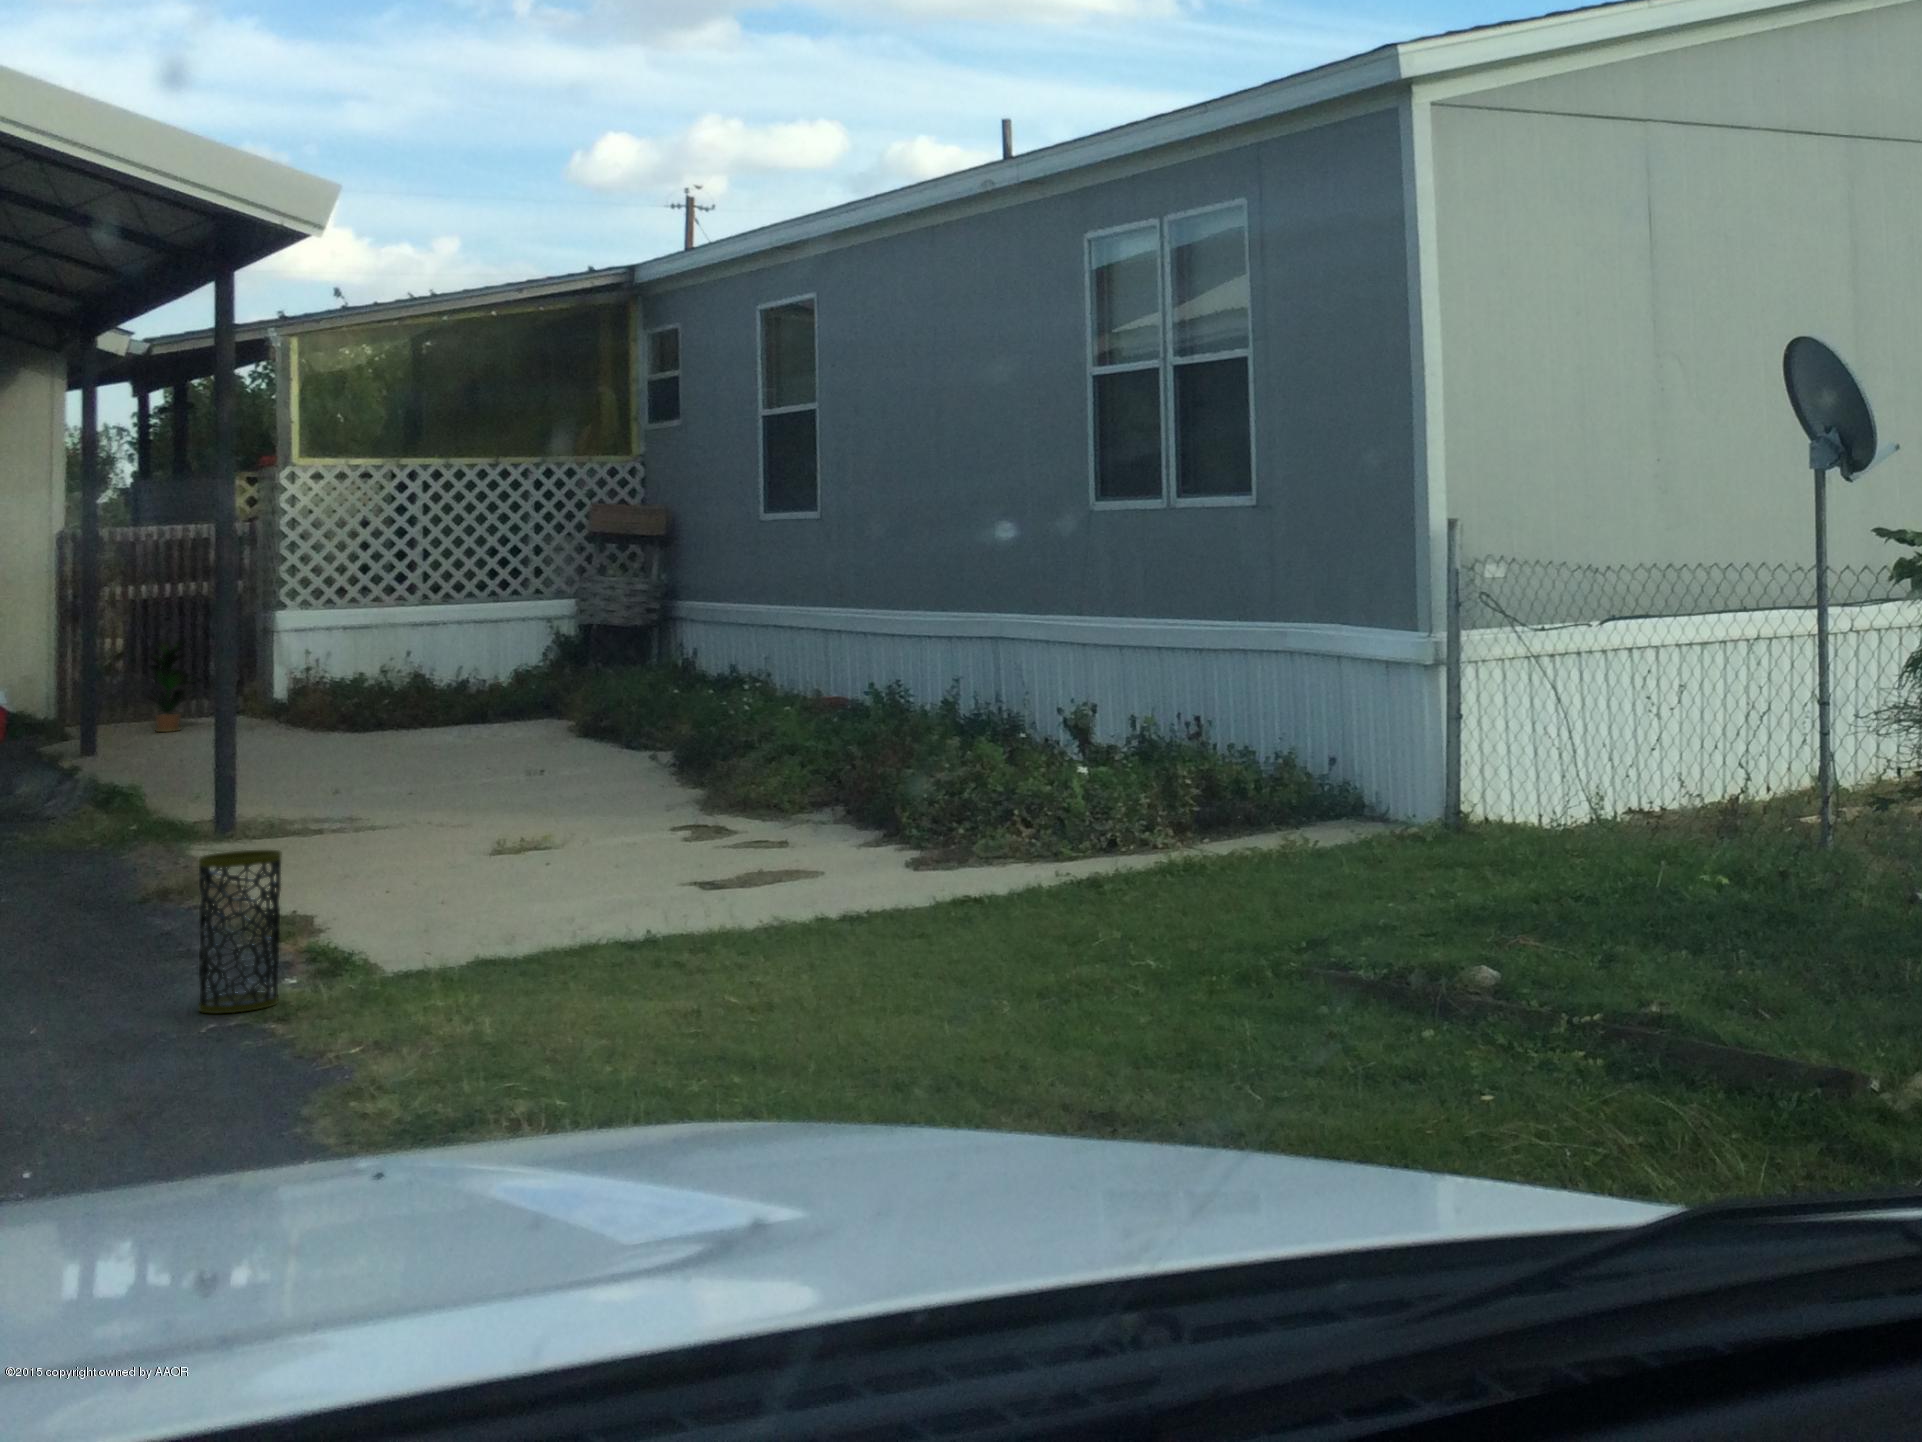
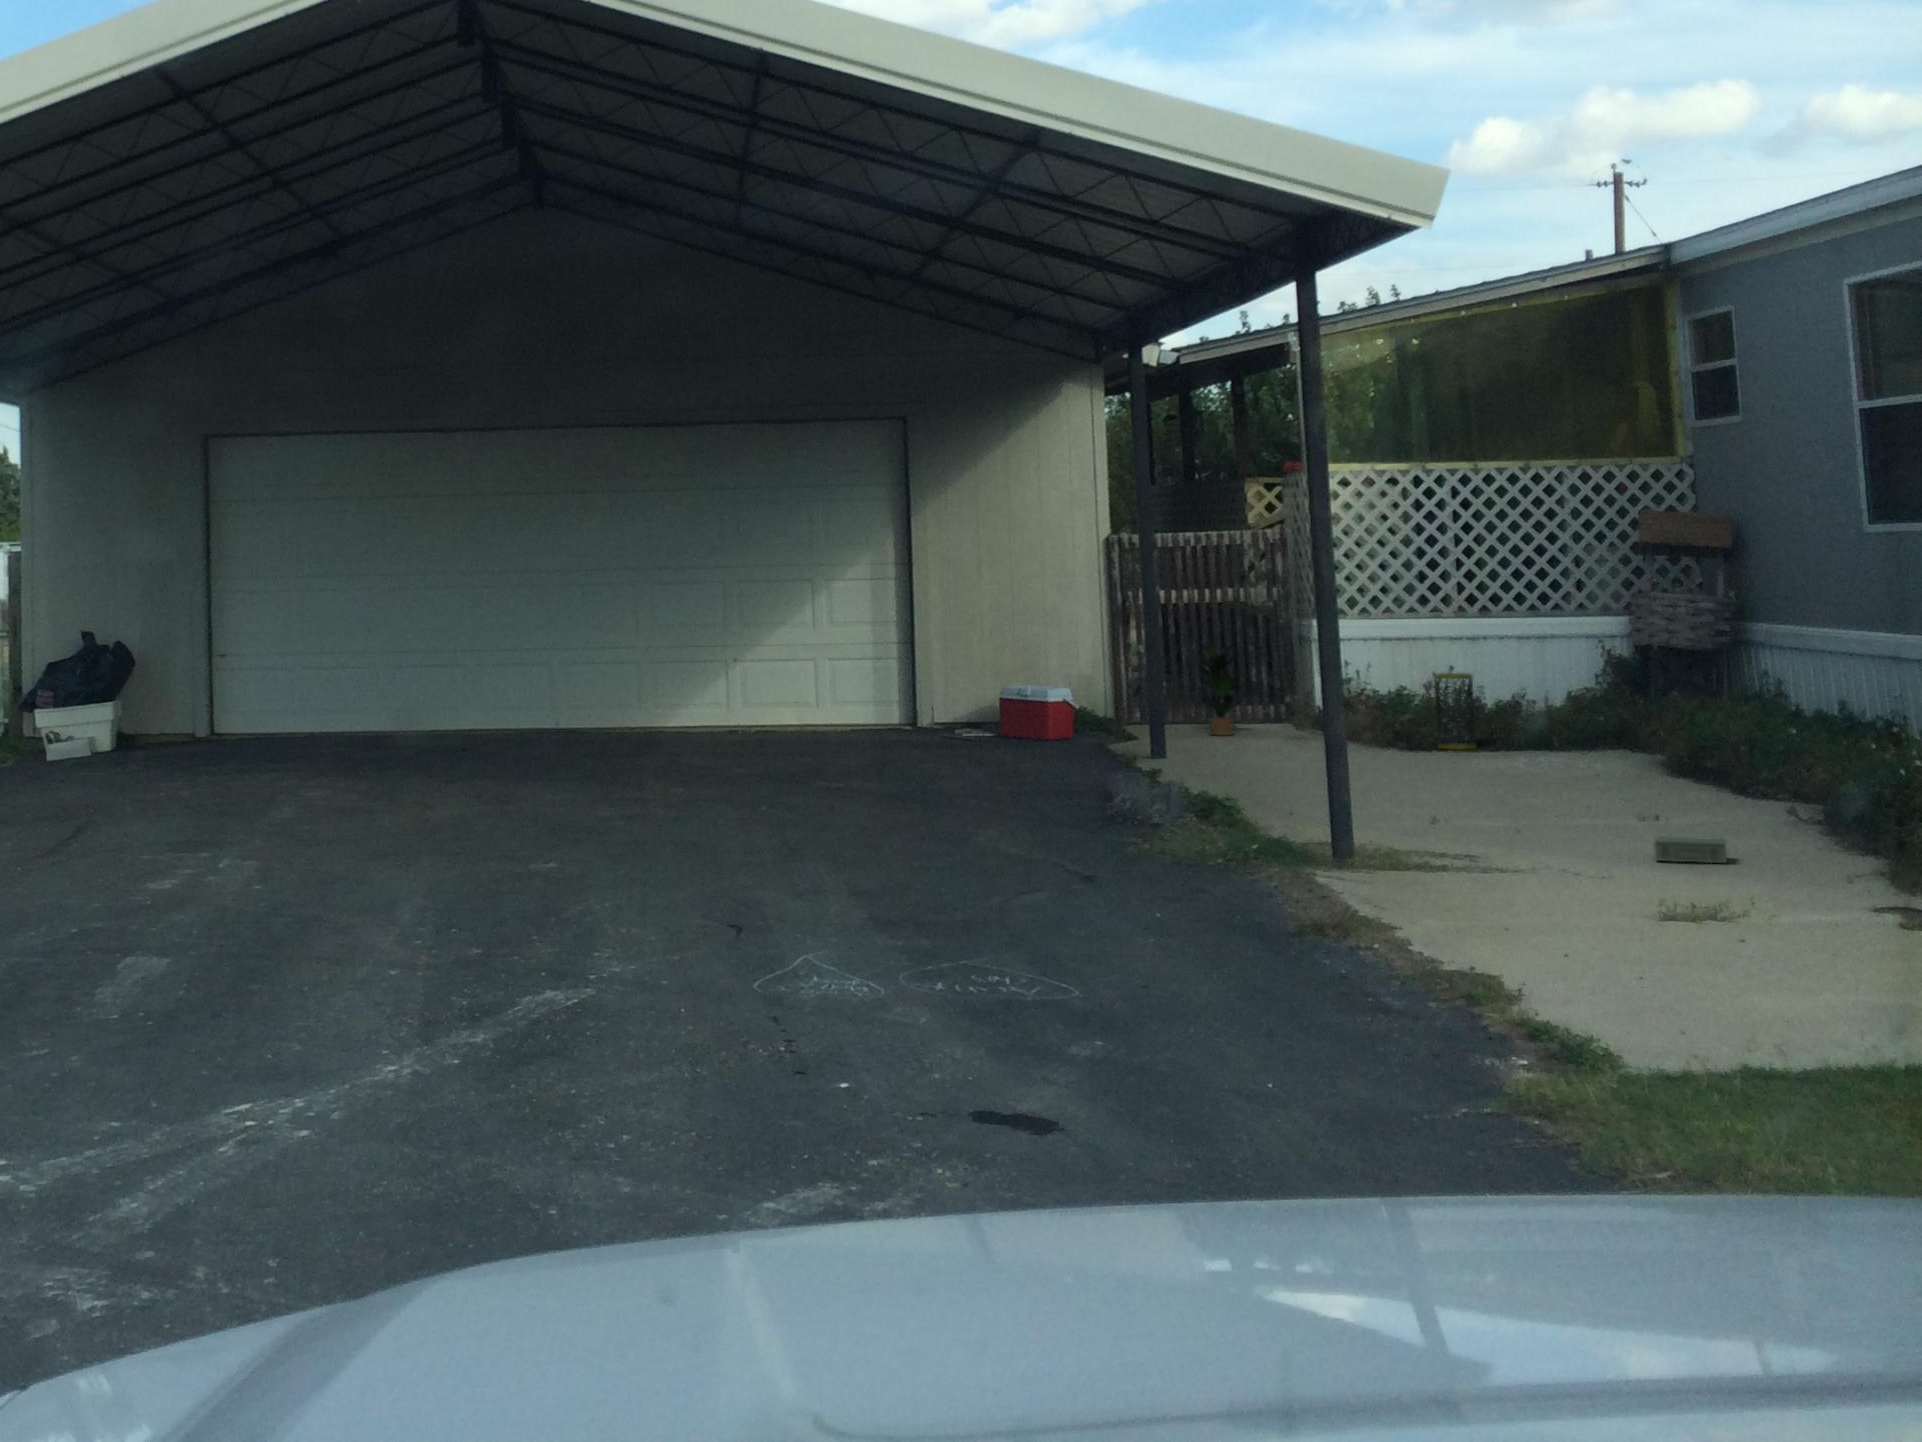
toolbox: none [514,787,578,810] -> present [1654,838,1727,863]
trash can: present [199,850,282,1013] -> present [1434,673,1476,750]

